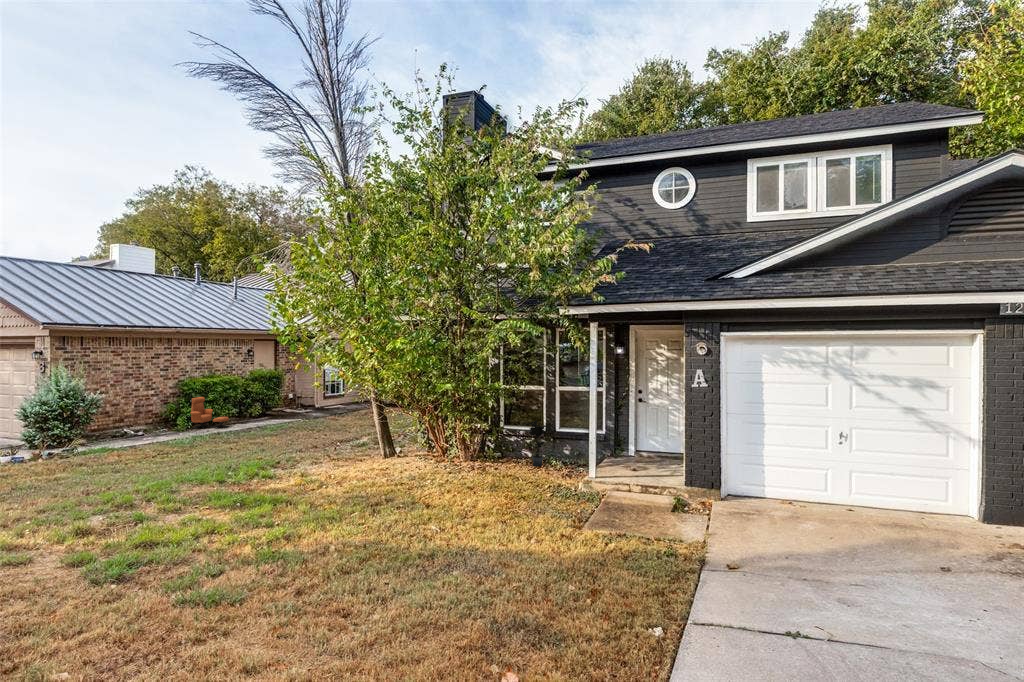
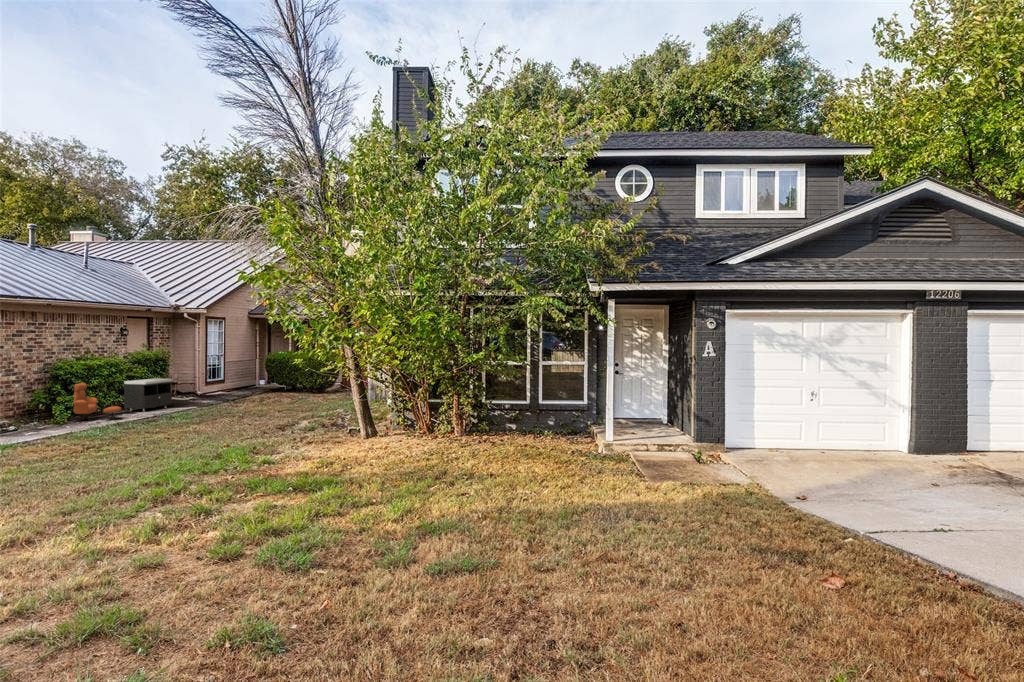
storage bench: none [242,392,282,420] -> present [124,378,173,411]
potted plant: present [524,420,550,466] -> none [512,393,541,438]

